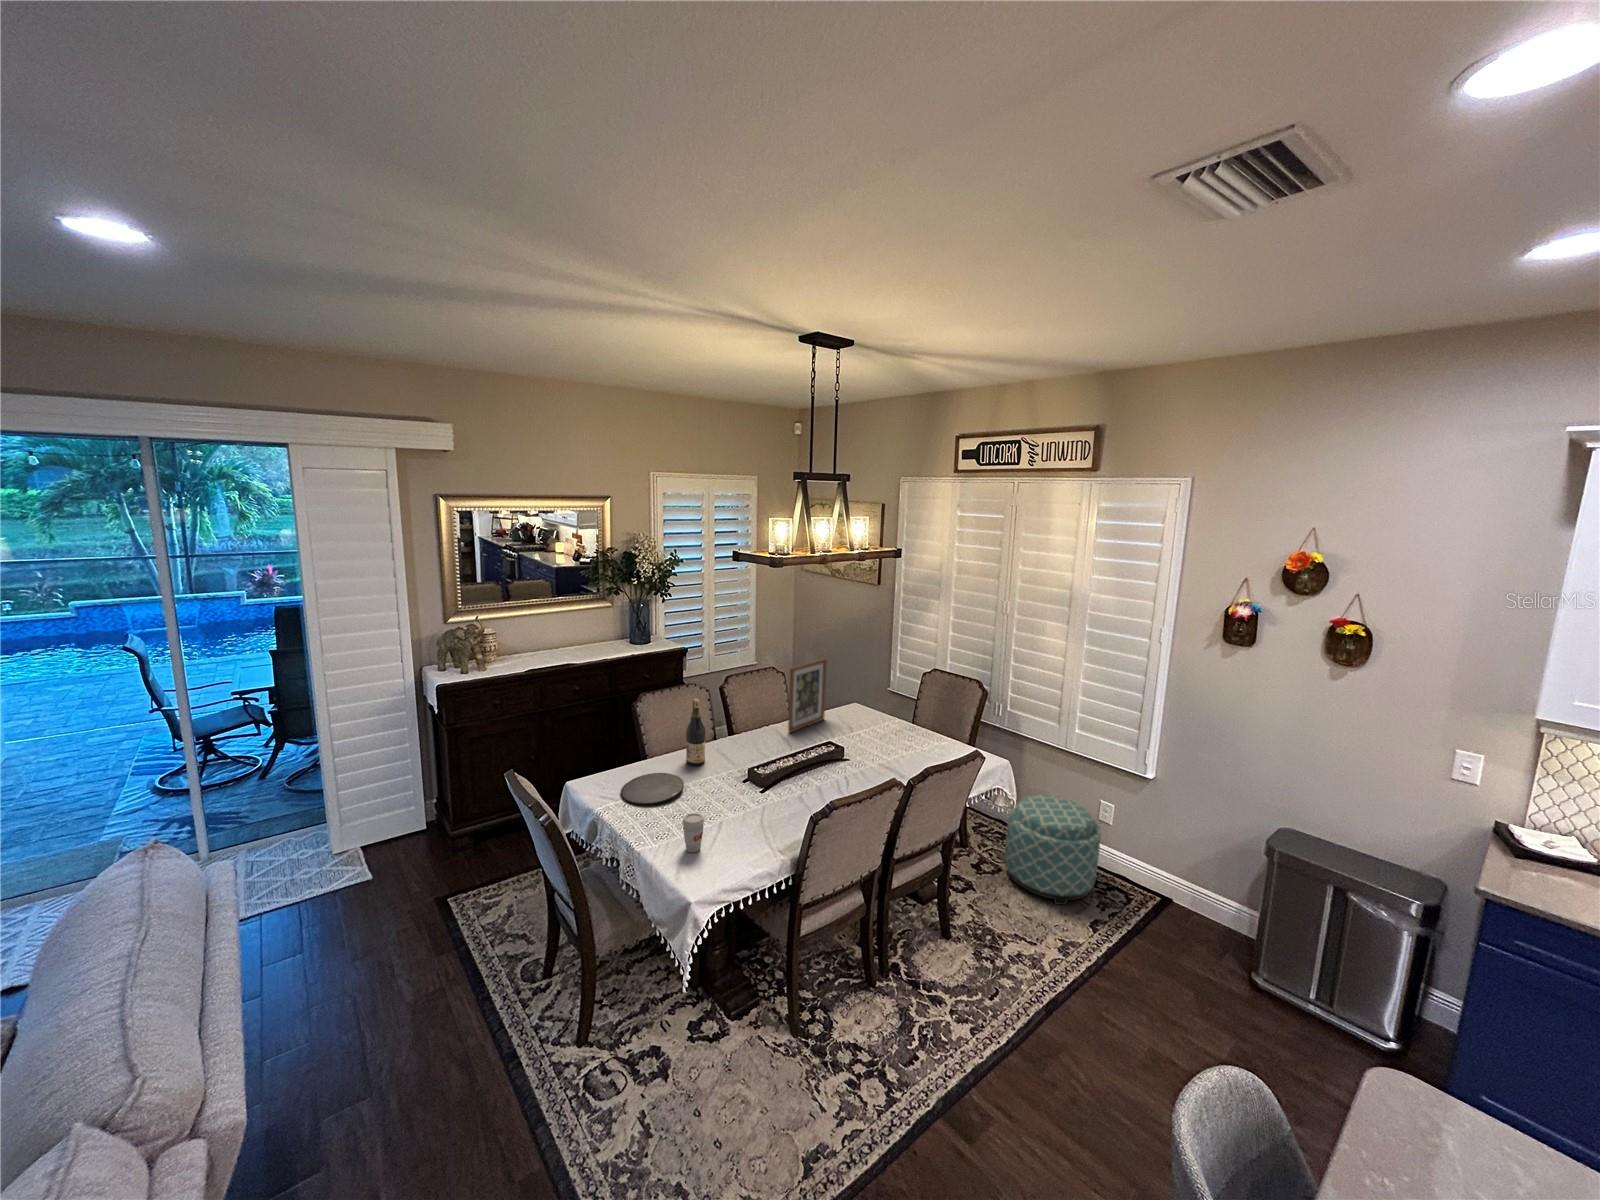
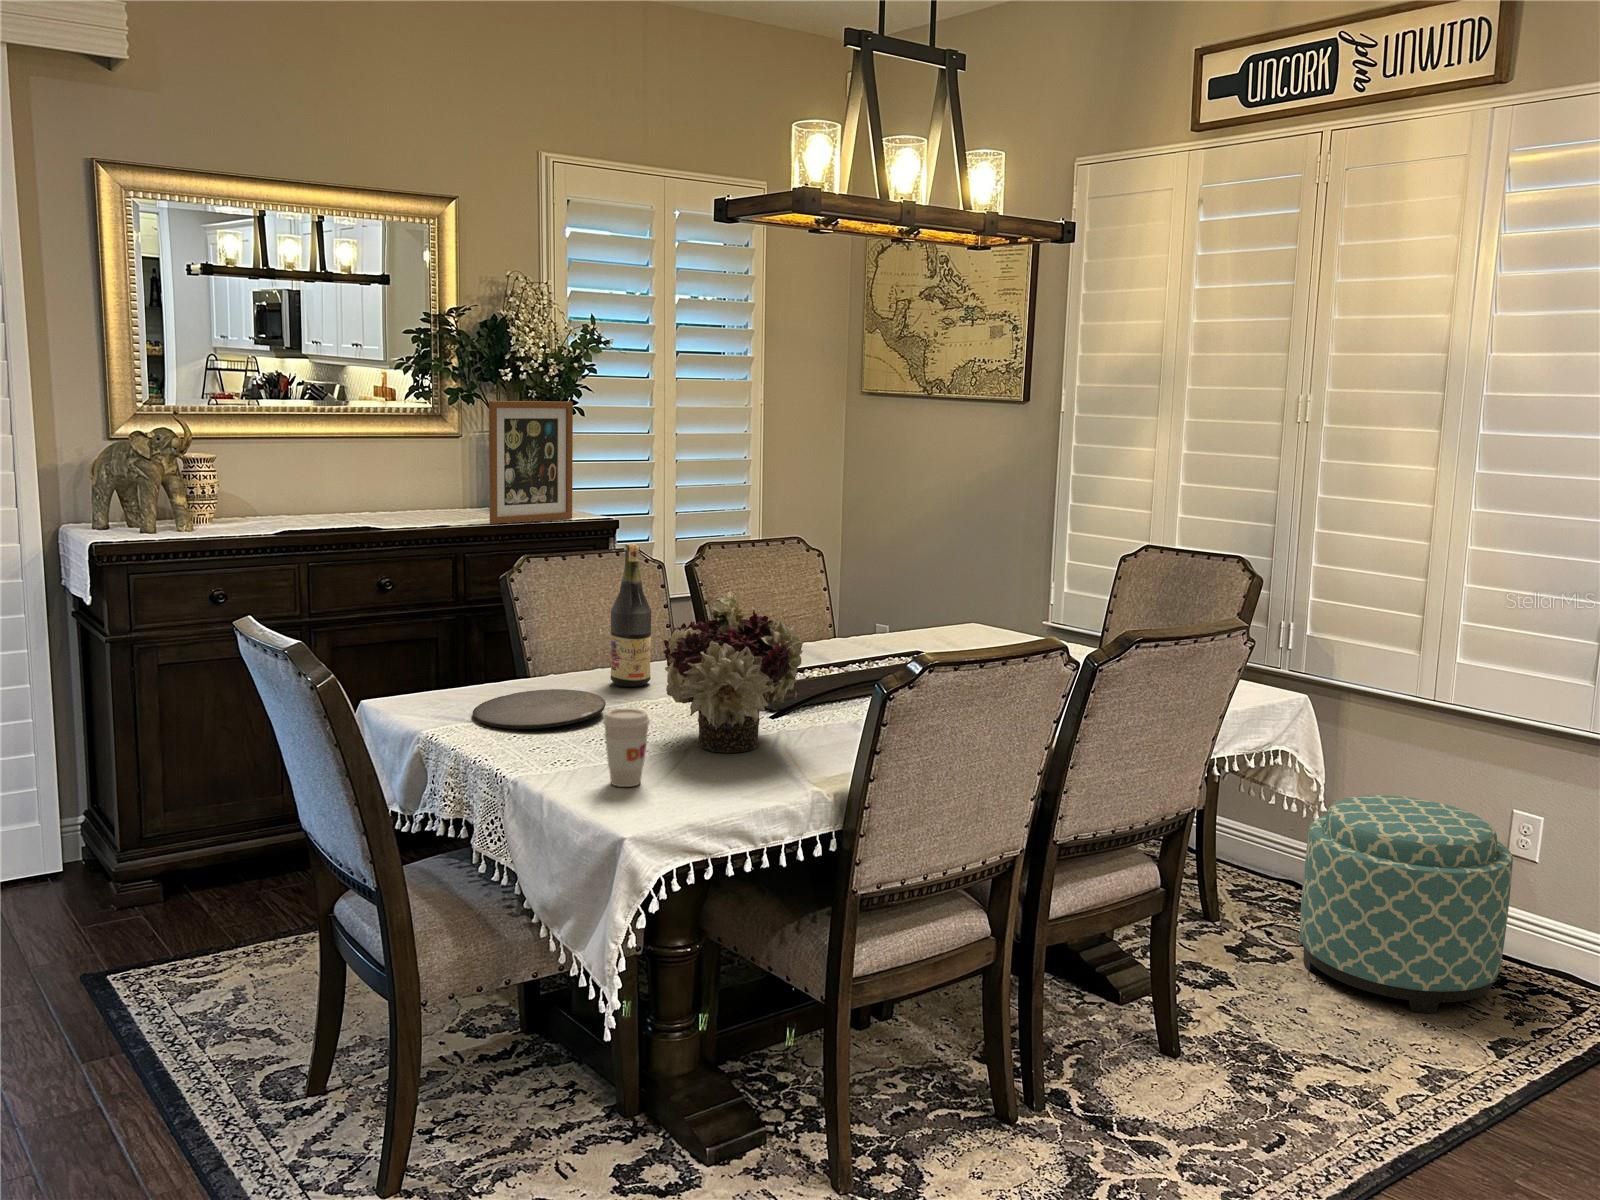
picture frame: present [788,659,827,732] -> present [489,401,573,524]
flower arrangement: none [711,744,777,821] -> present [663,592,804,753]

